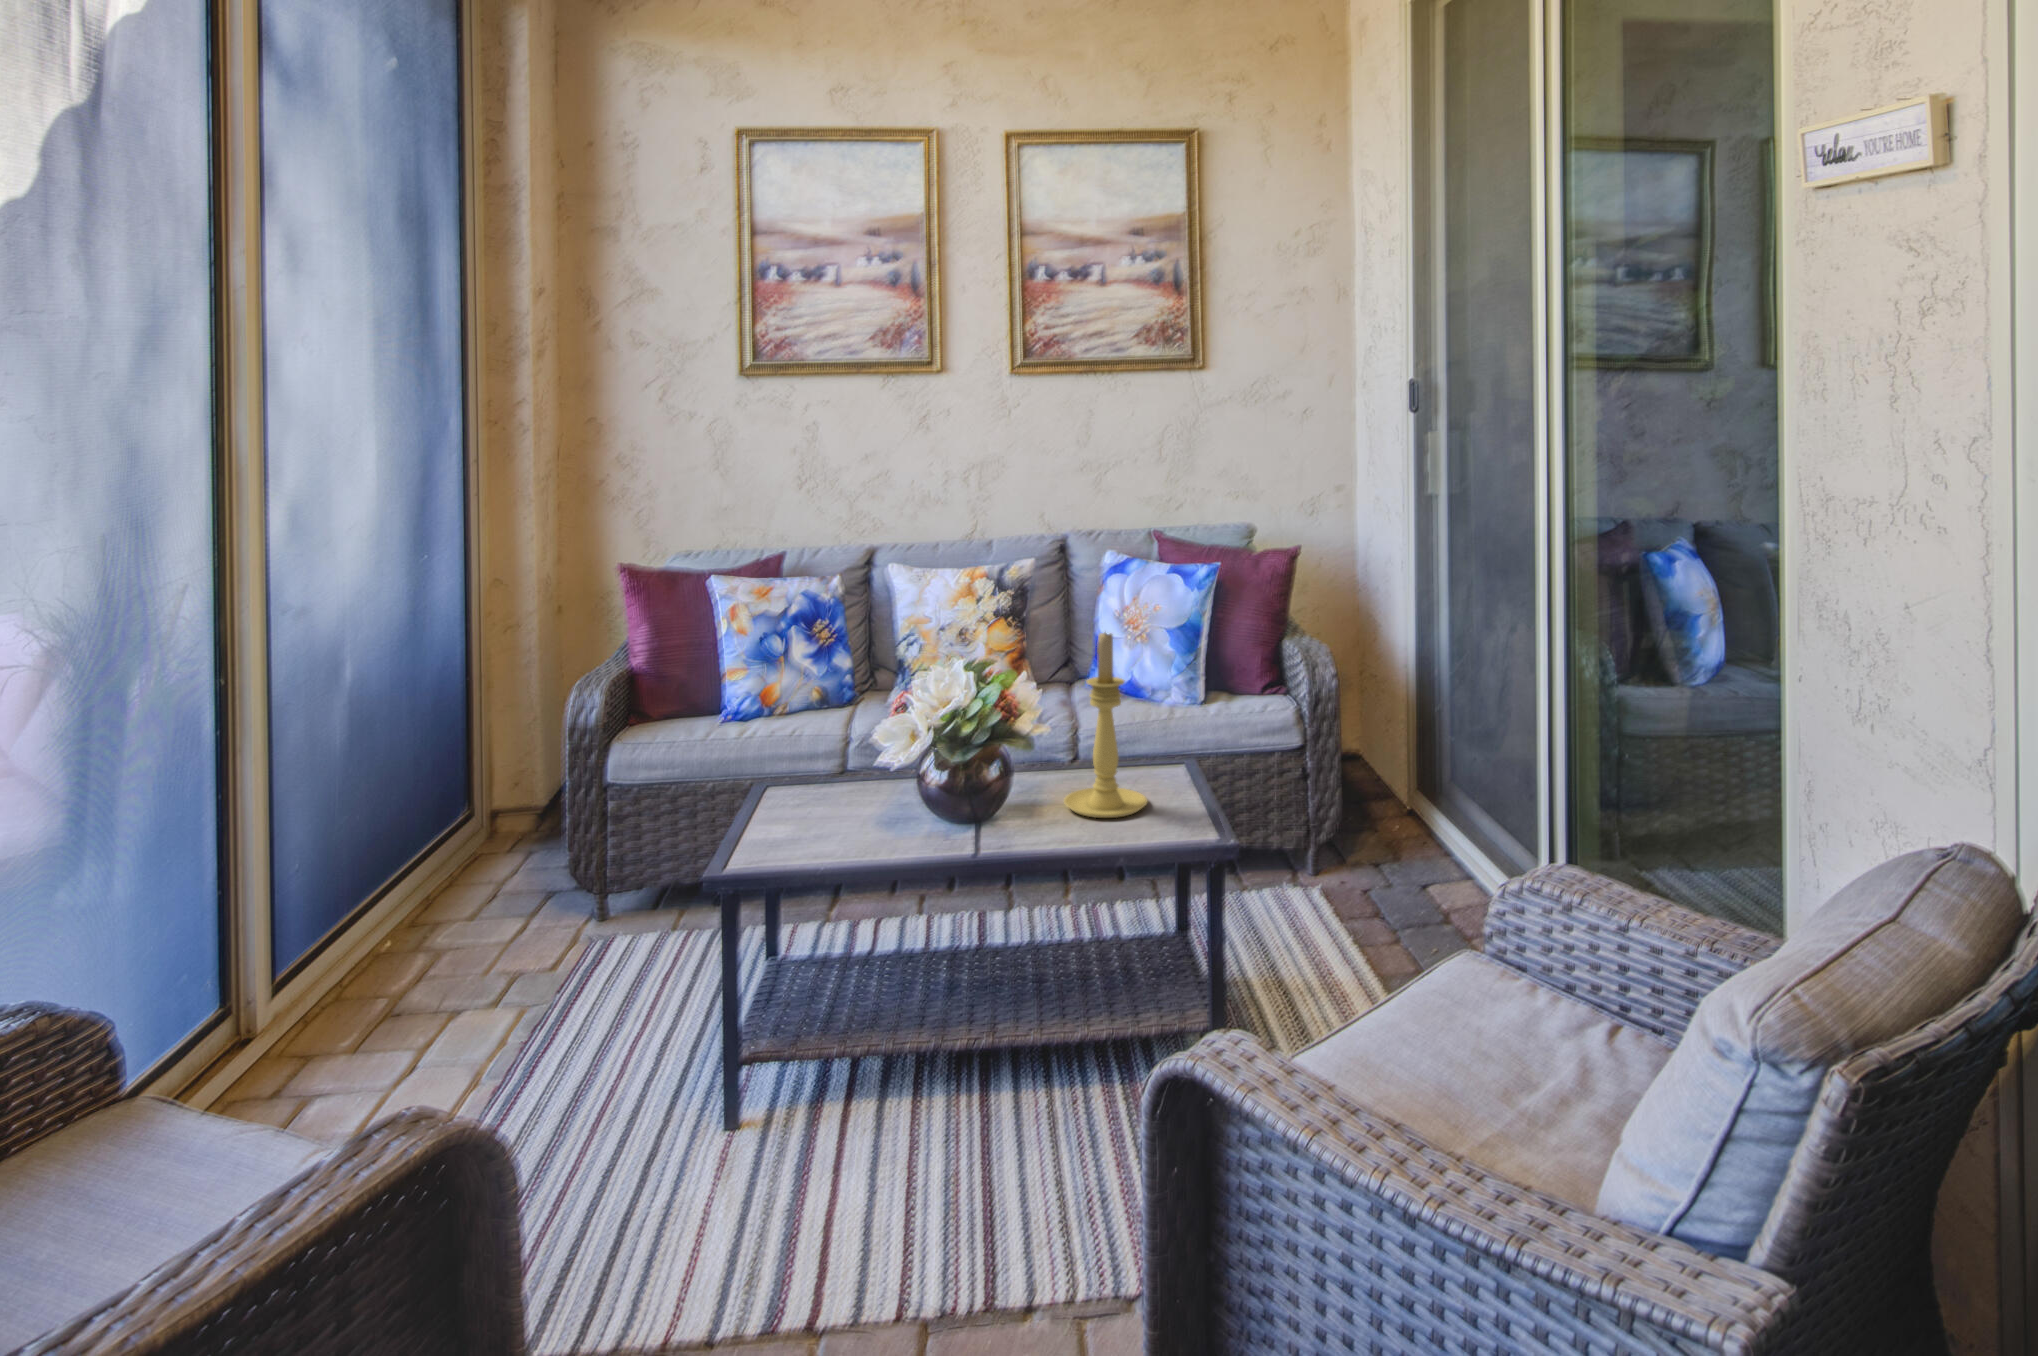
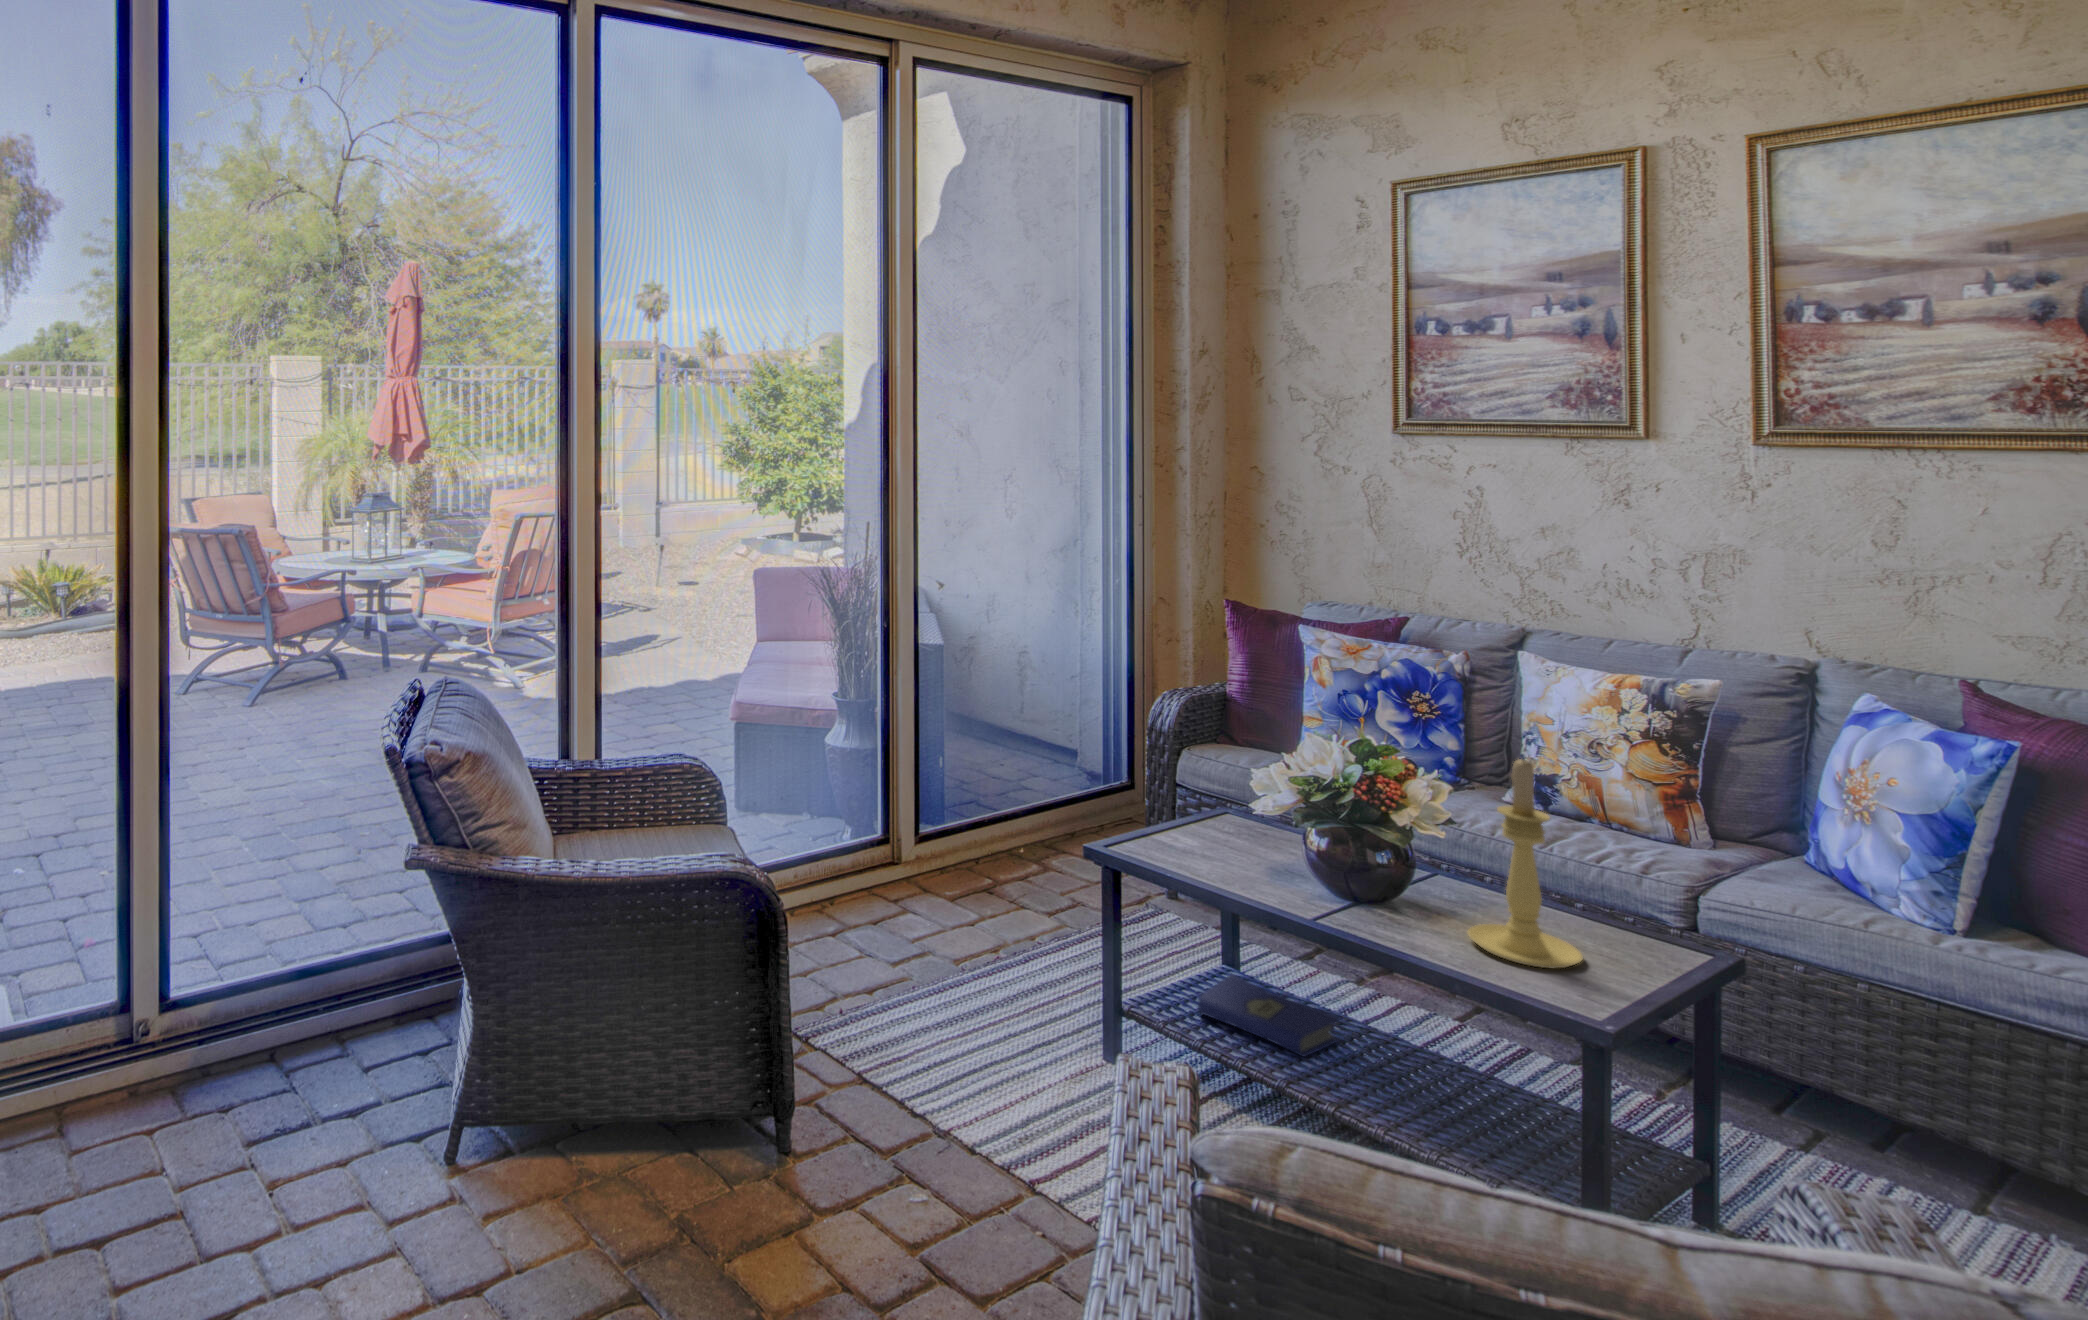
hardcover book: none [821,947,939,1014] -> present [1198,974,1340,1056]

